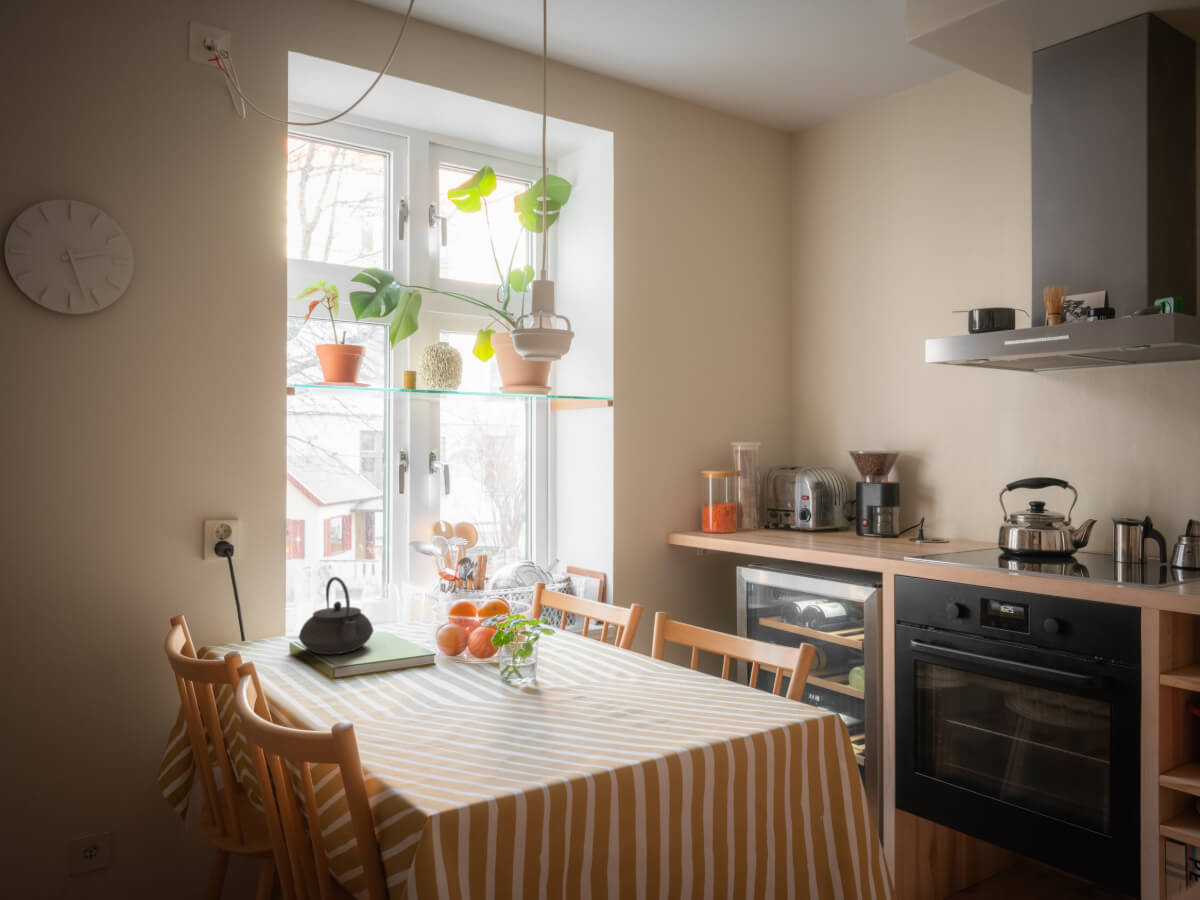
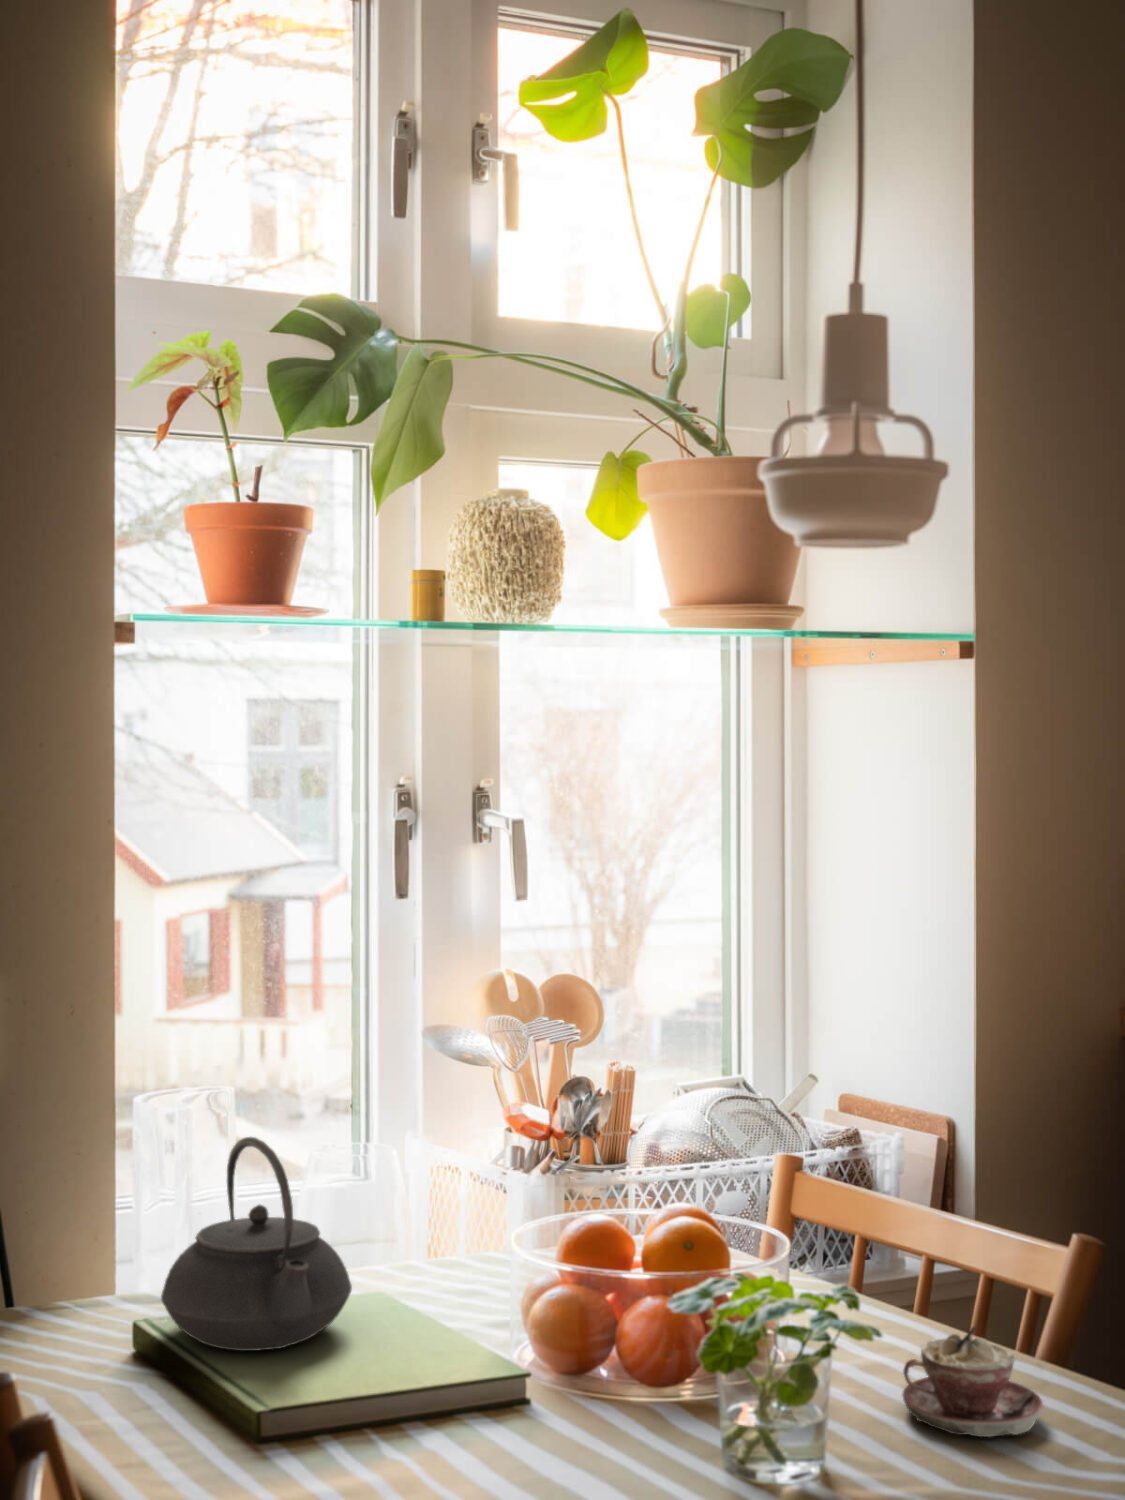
teacup: none [567,631,614,668] -> present [902,1327,1043,1437]

